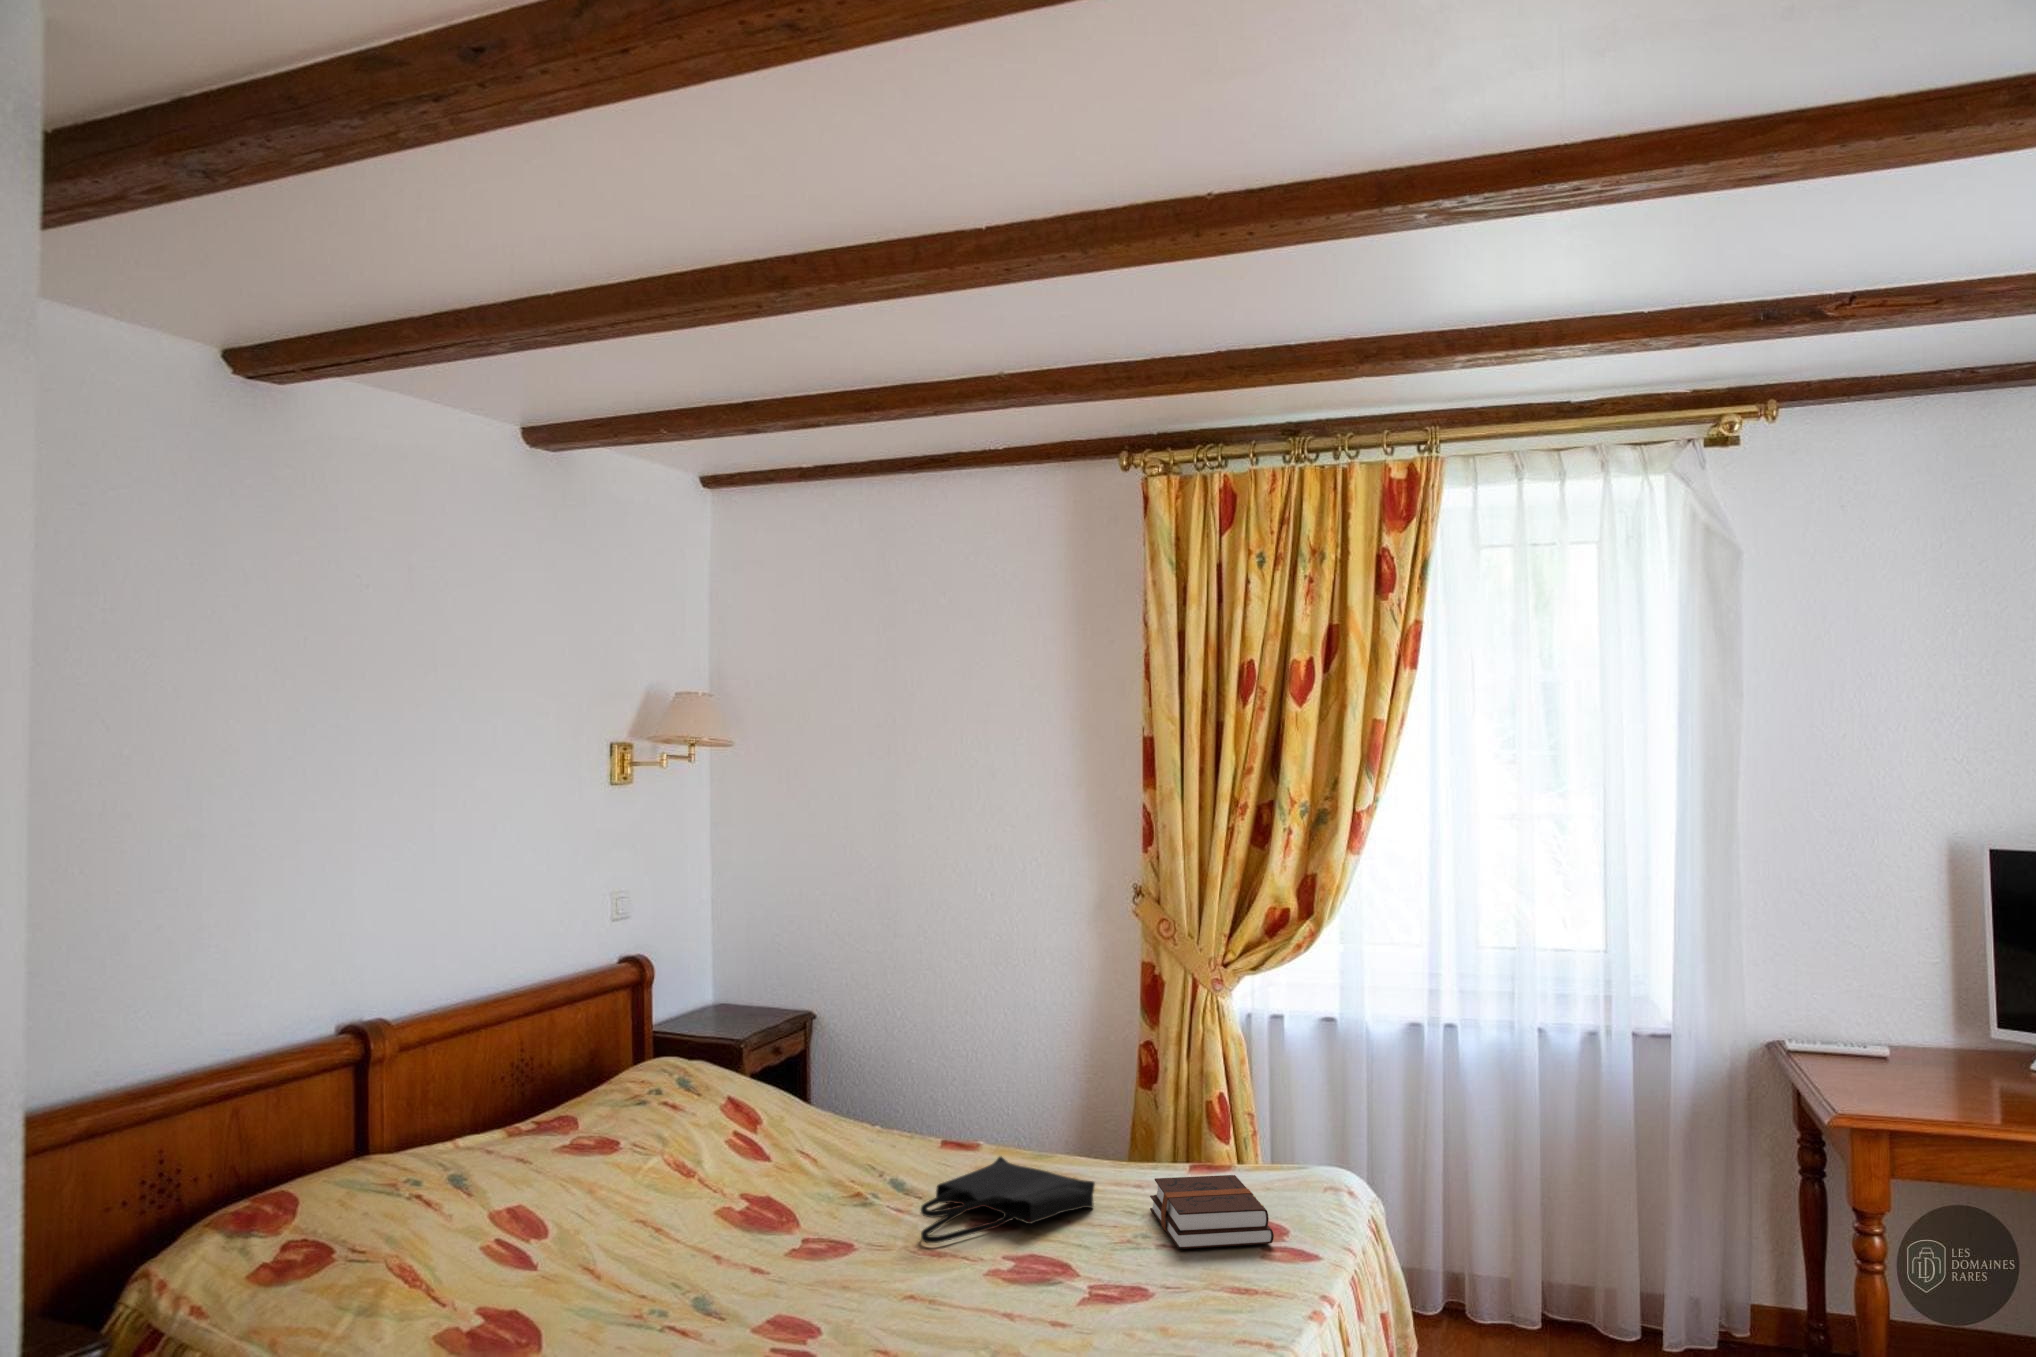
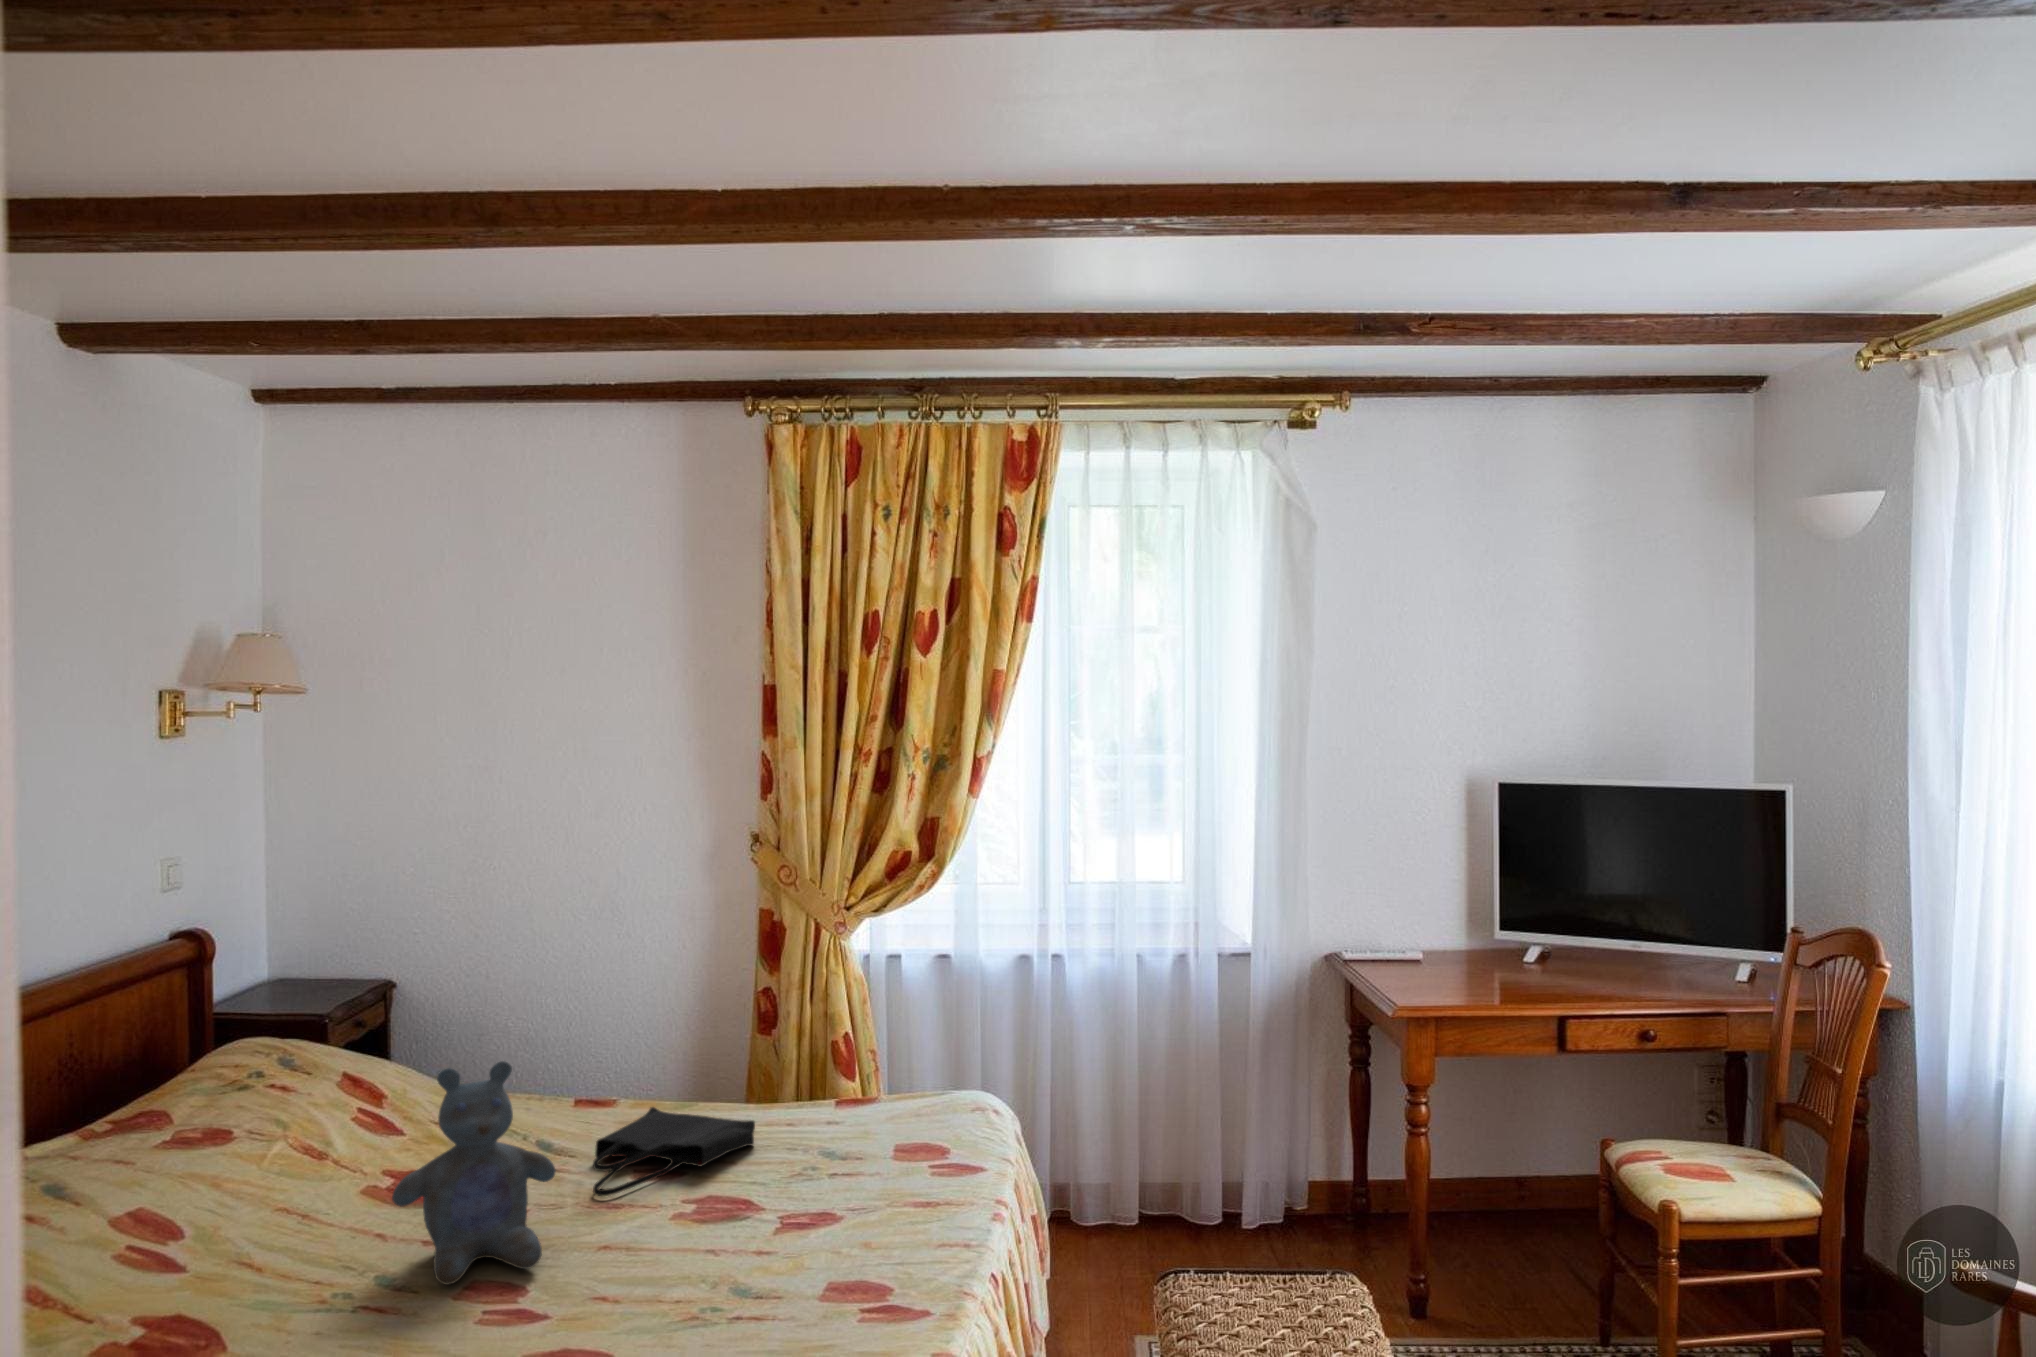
stuffed bear: none [717,1095,872,1314] -> present [392,1061,556,1285]
hardback book: present [1150,1175,1274,1249] -> none [808,1101,932,1172]

